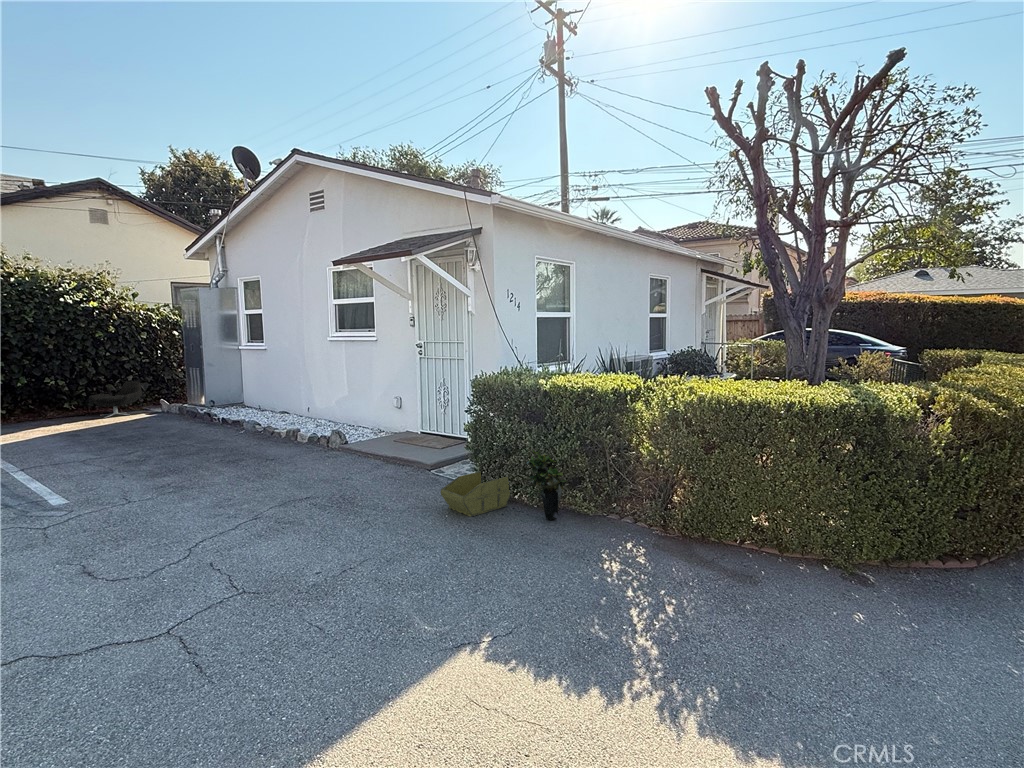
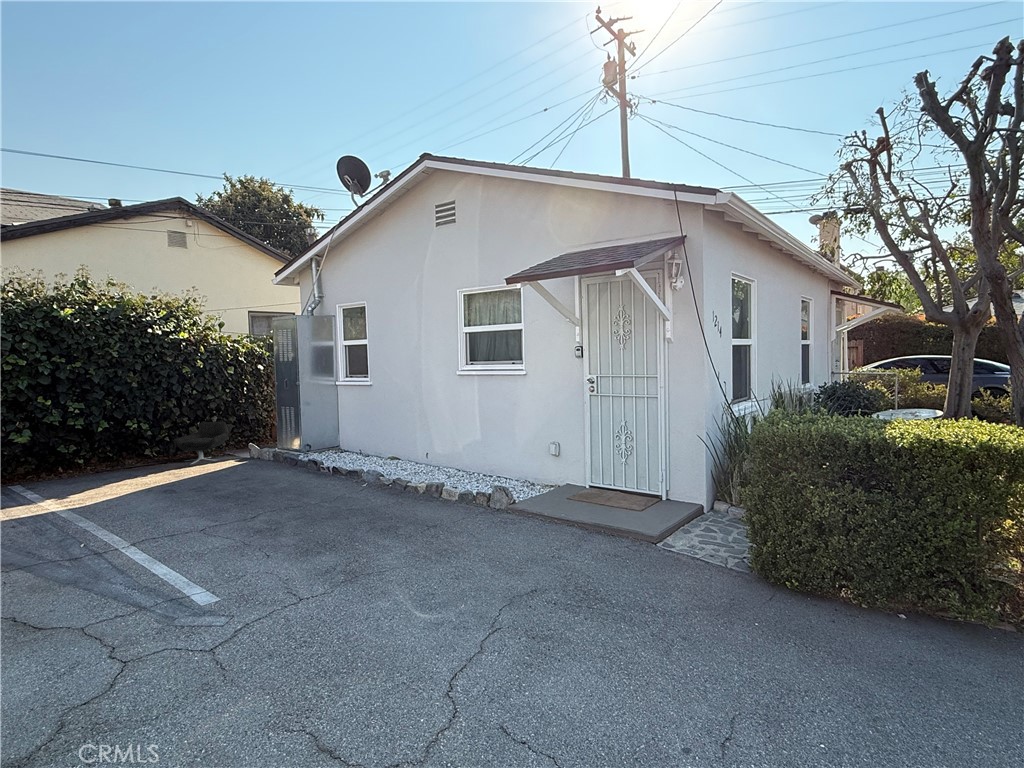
potted plant: present [527,450,567,520] -> none [876,531,950,645]
storage bin: present [441,471,511,517] -> none [741,556,834,636]

